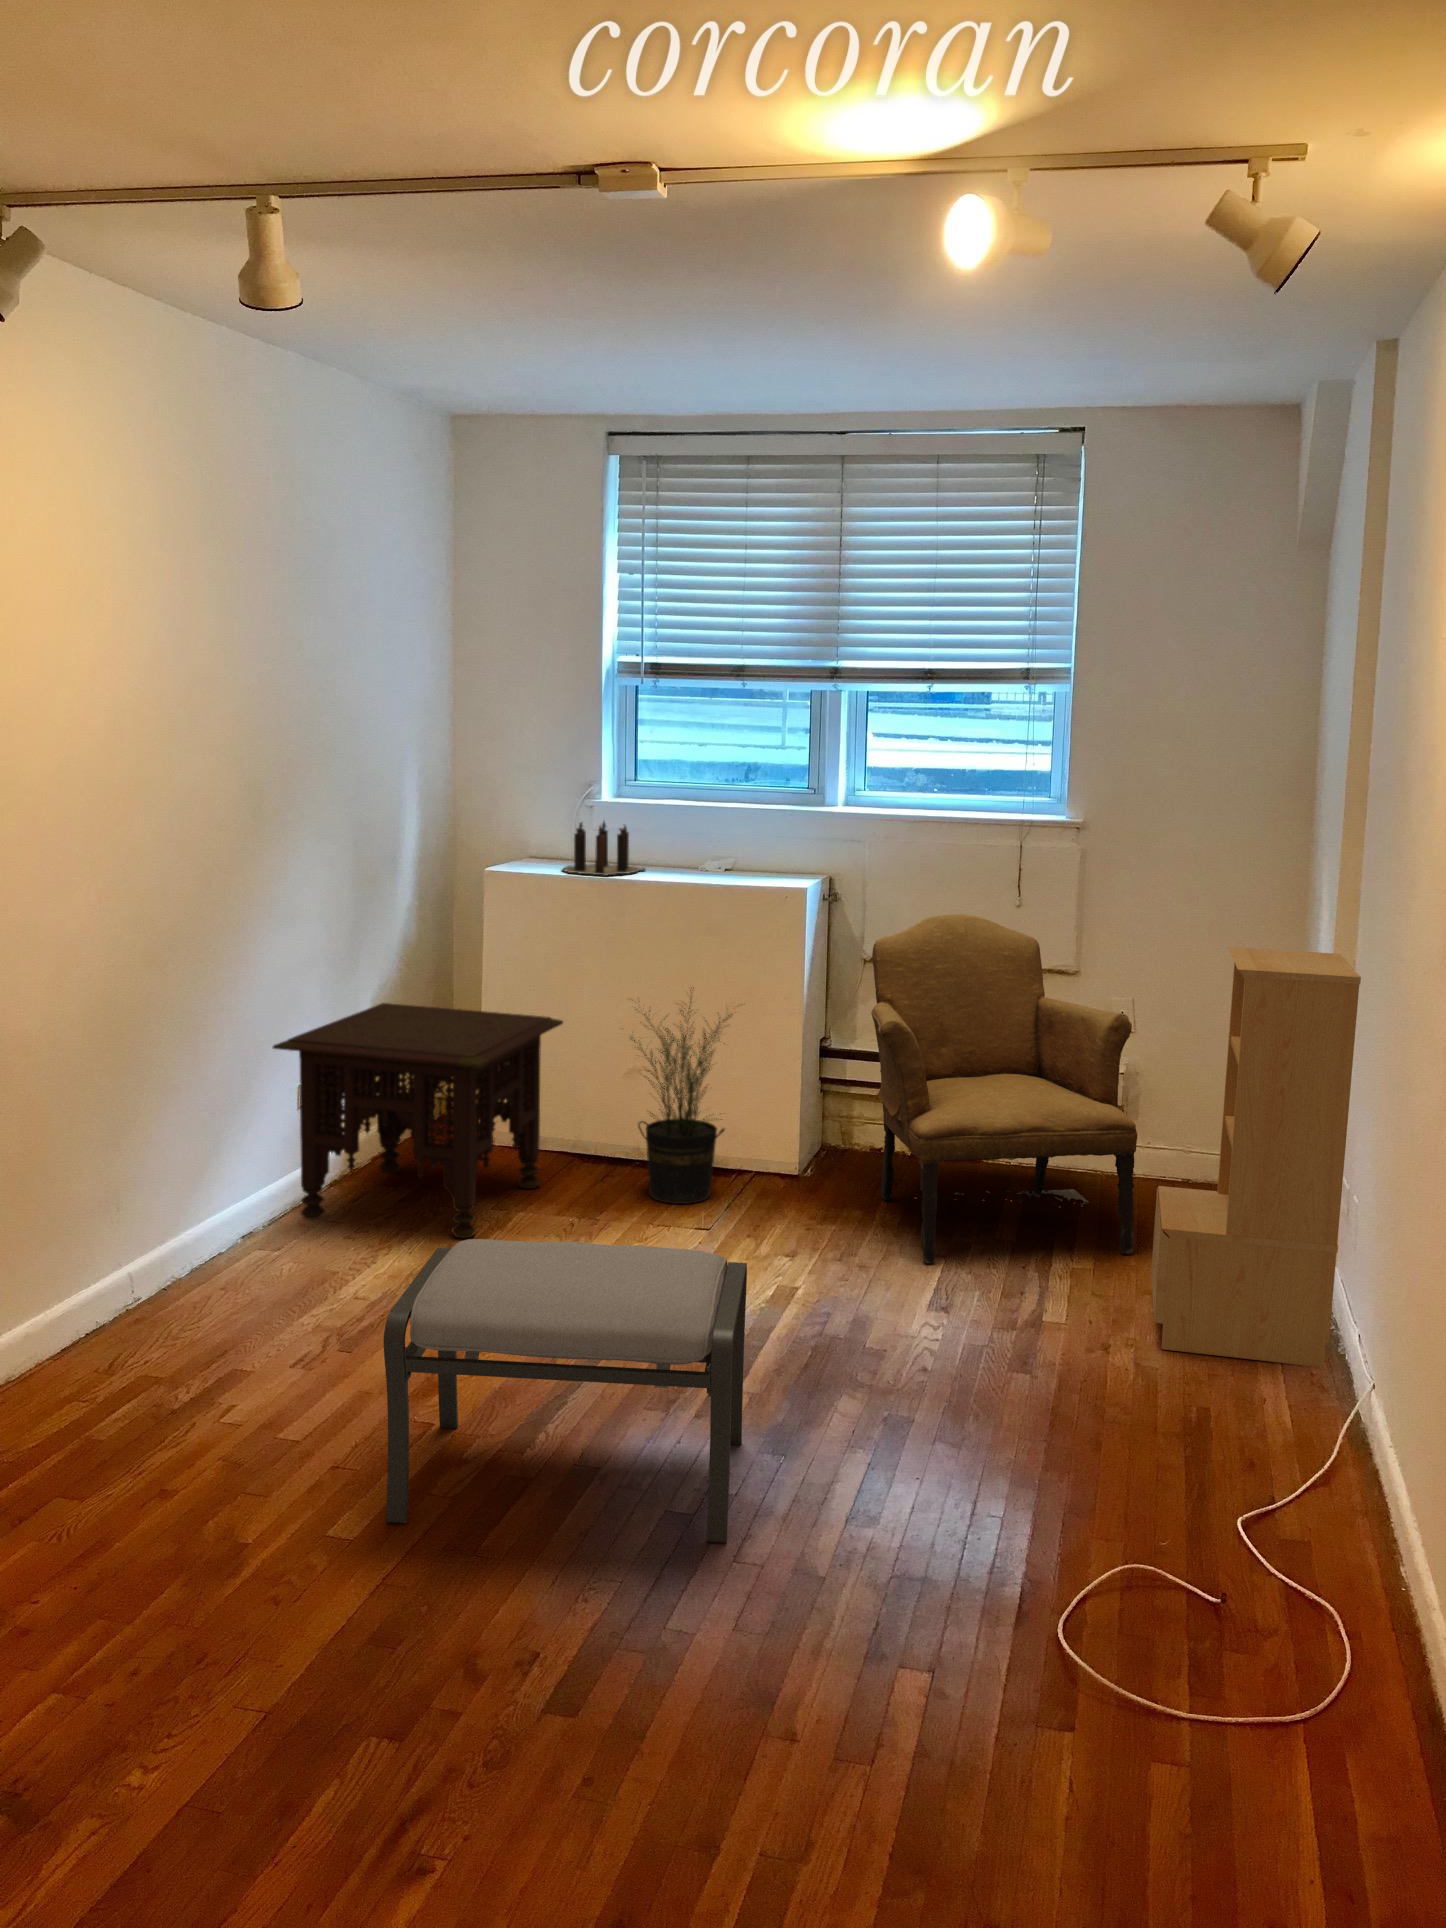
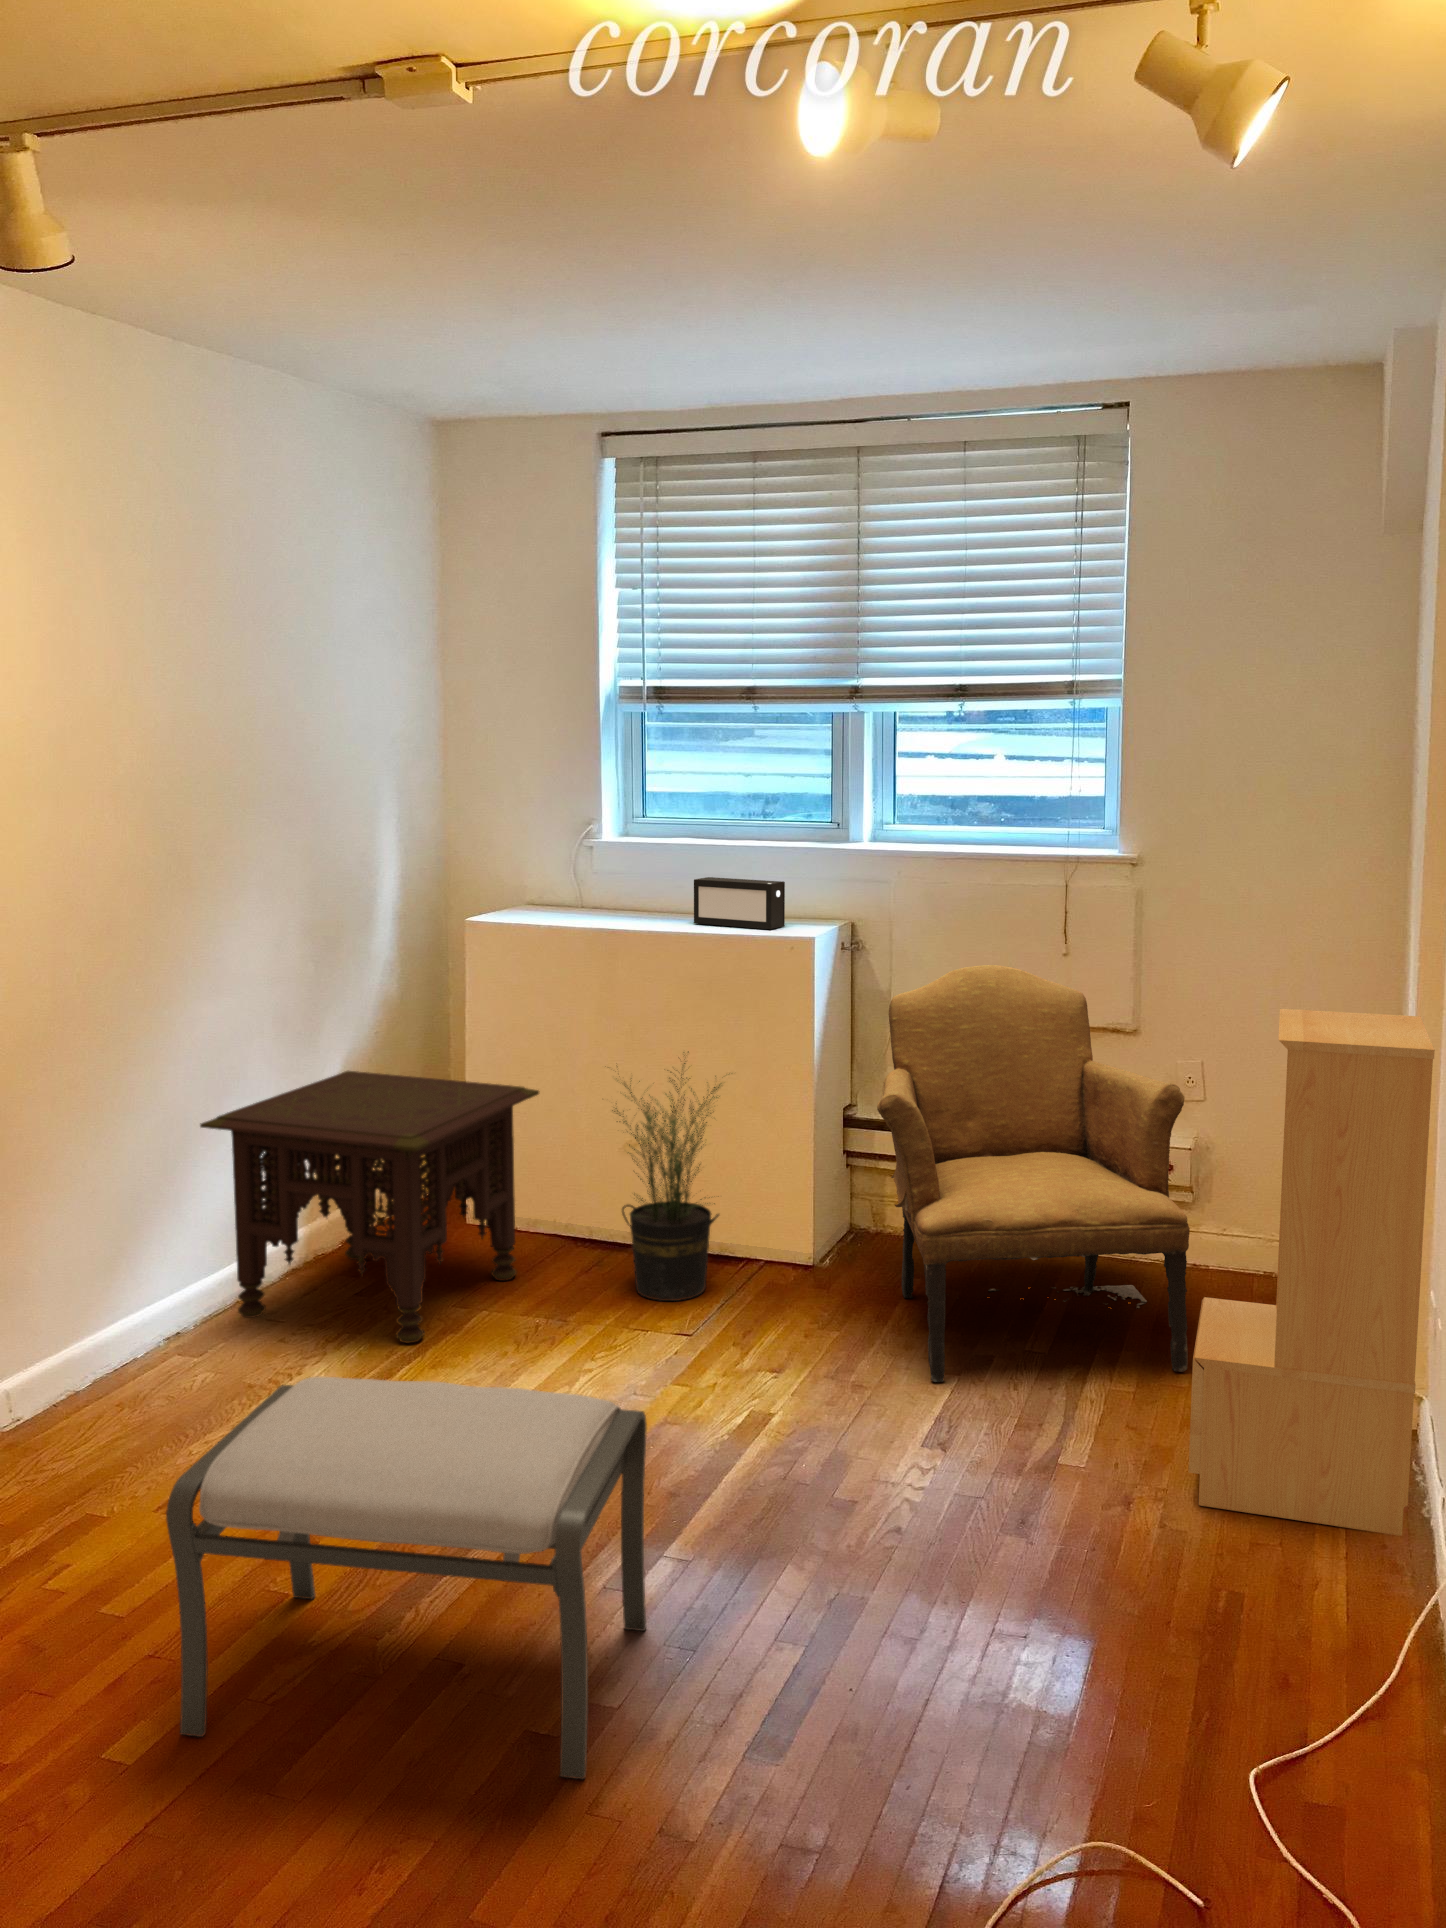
candle: present [563,822,645,875] -> none [538,863,649,926]
speaker: none [693,834,775,881] -> present [694,877,785,929]

